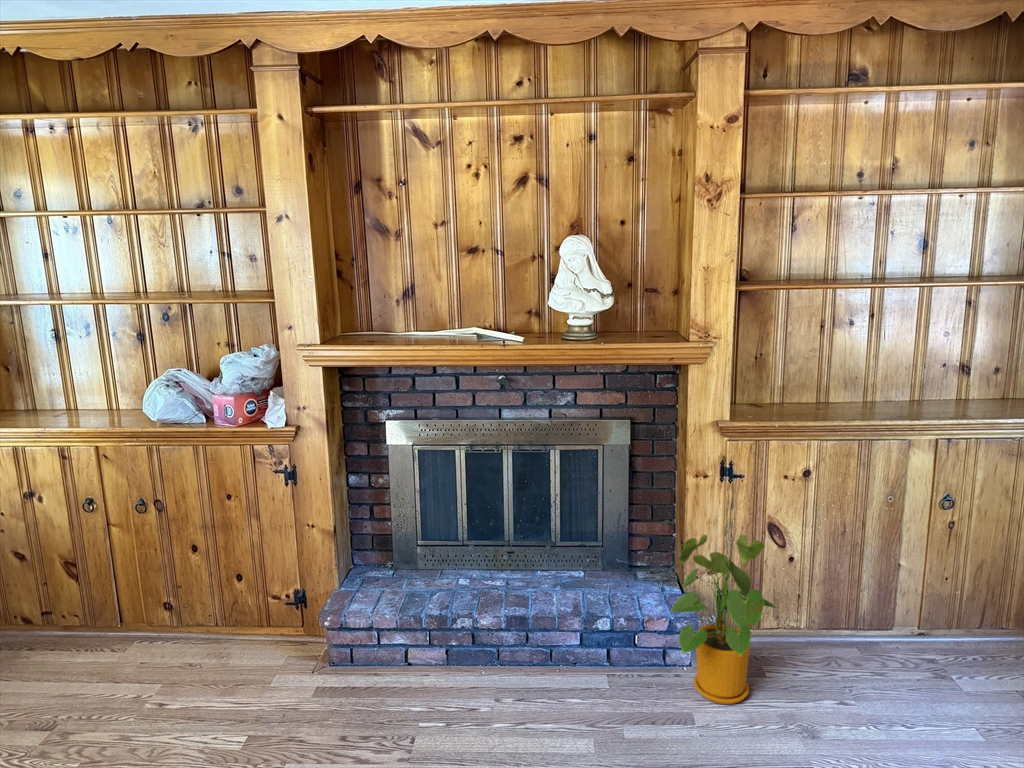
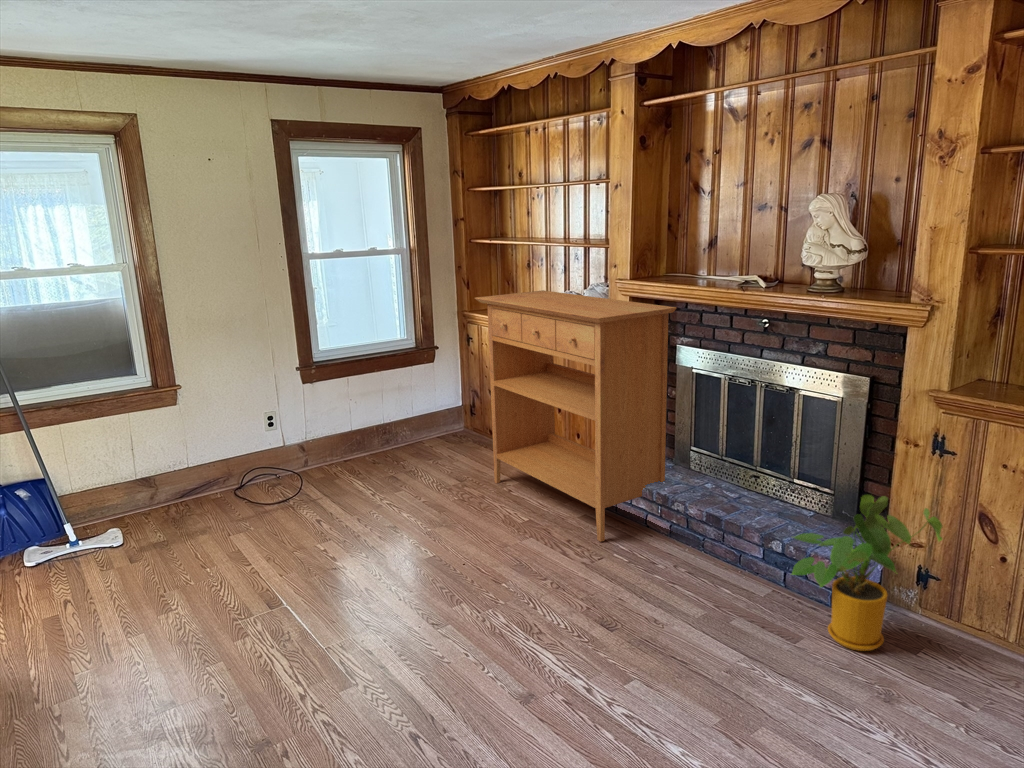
console table: none [47,374,417,716] -> present [475,290,676,542]

